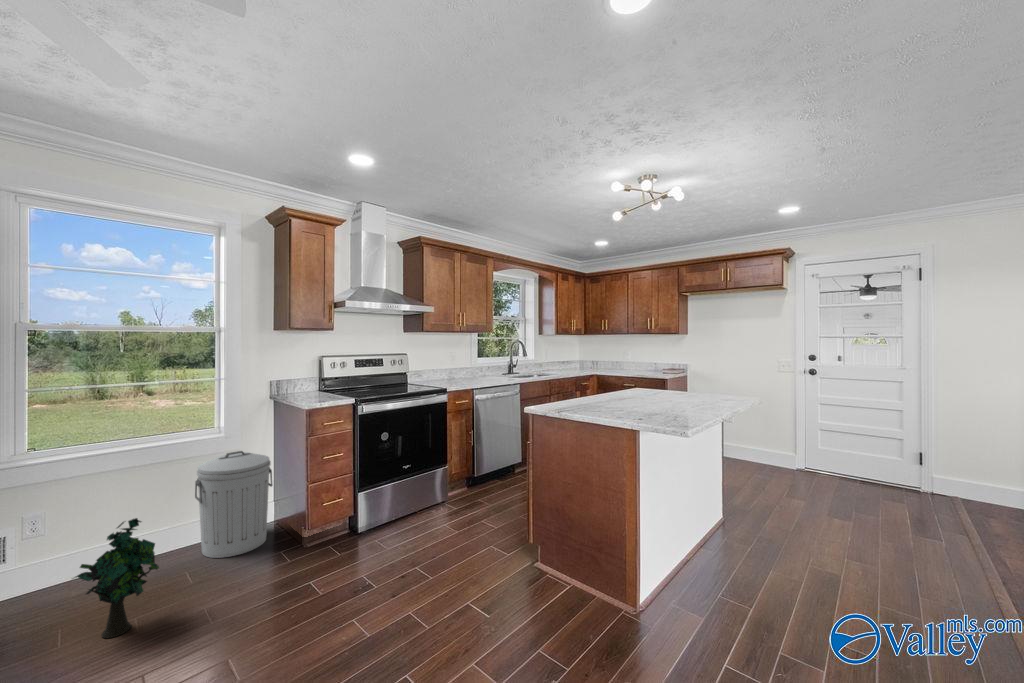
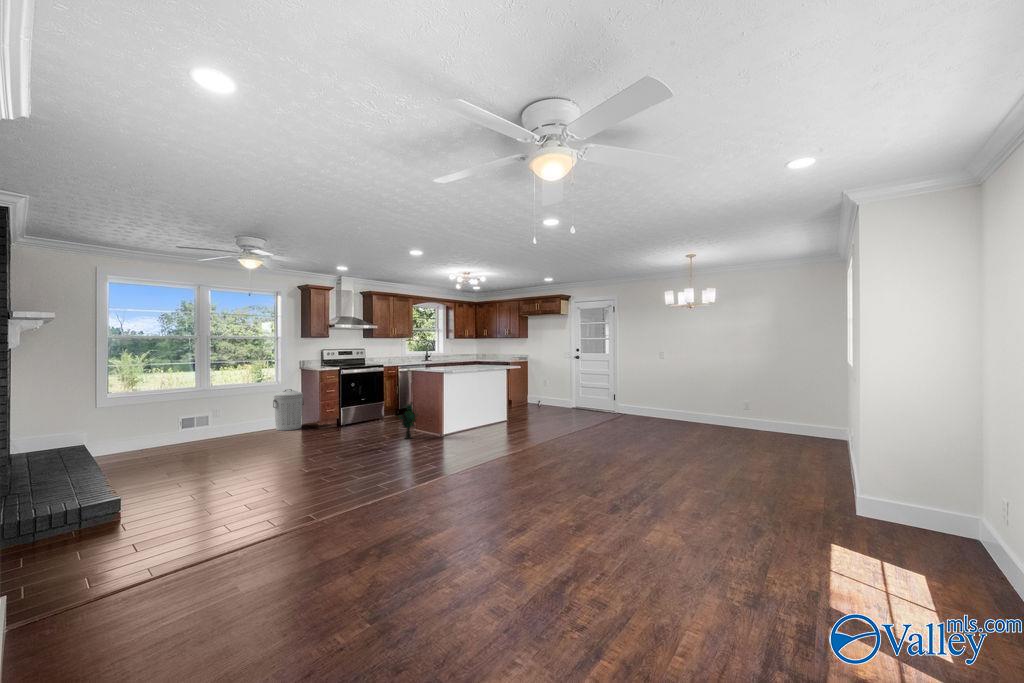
decorative plant: present [74,518,159,638] -> present [398,402,418,439]

